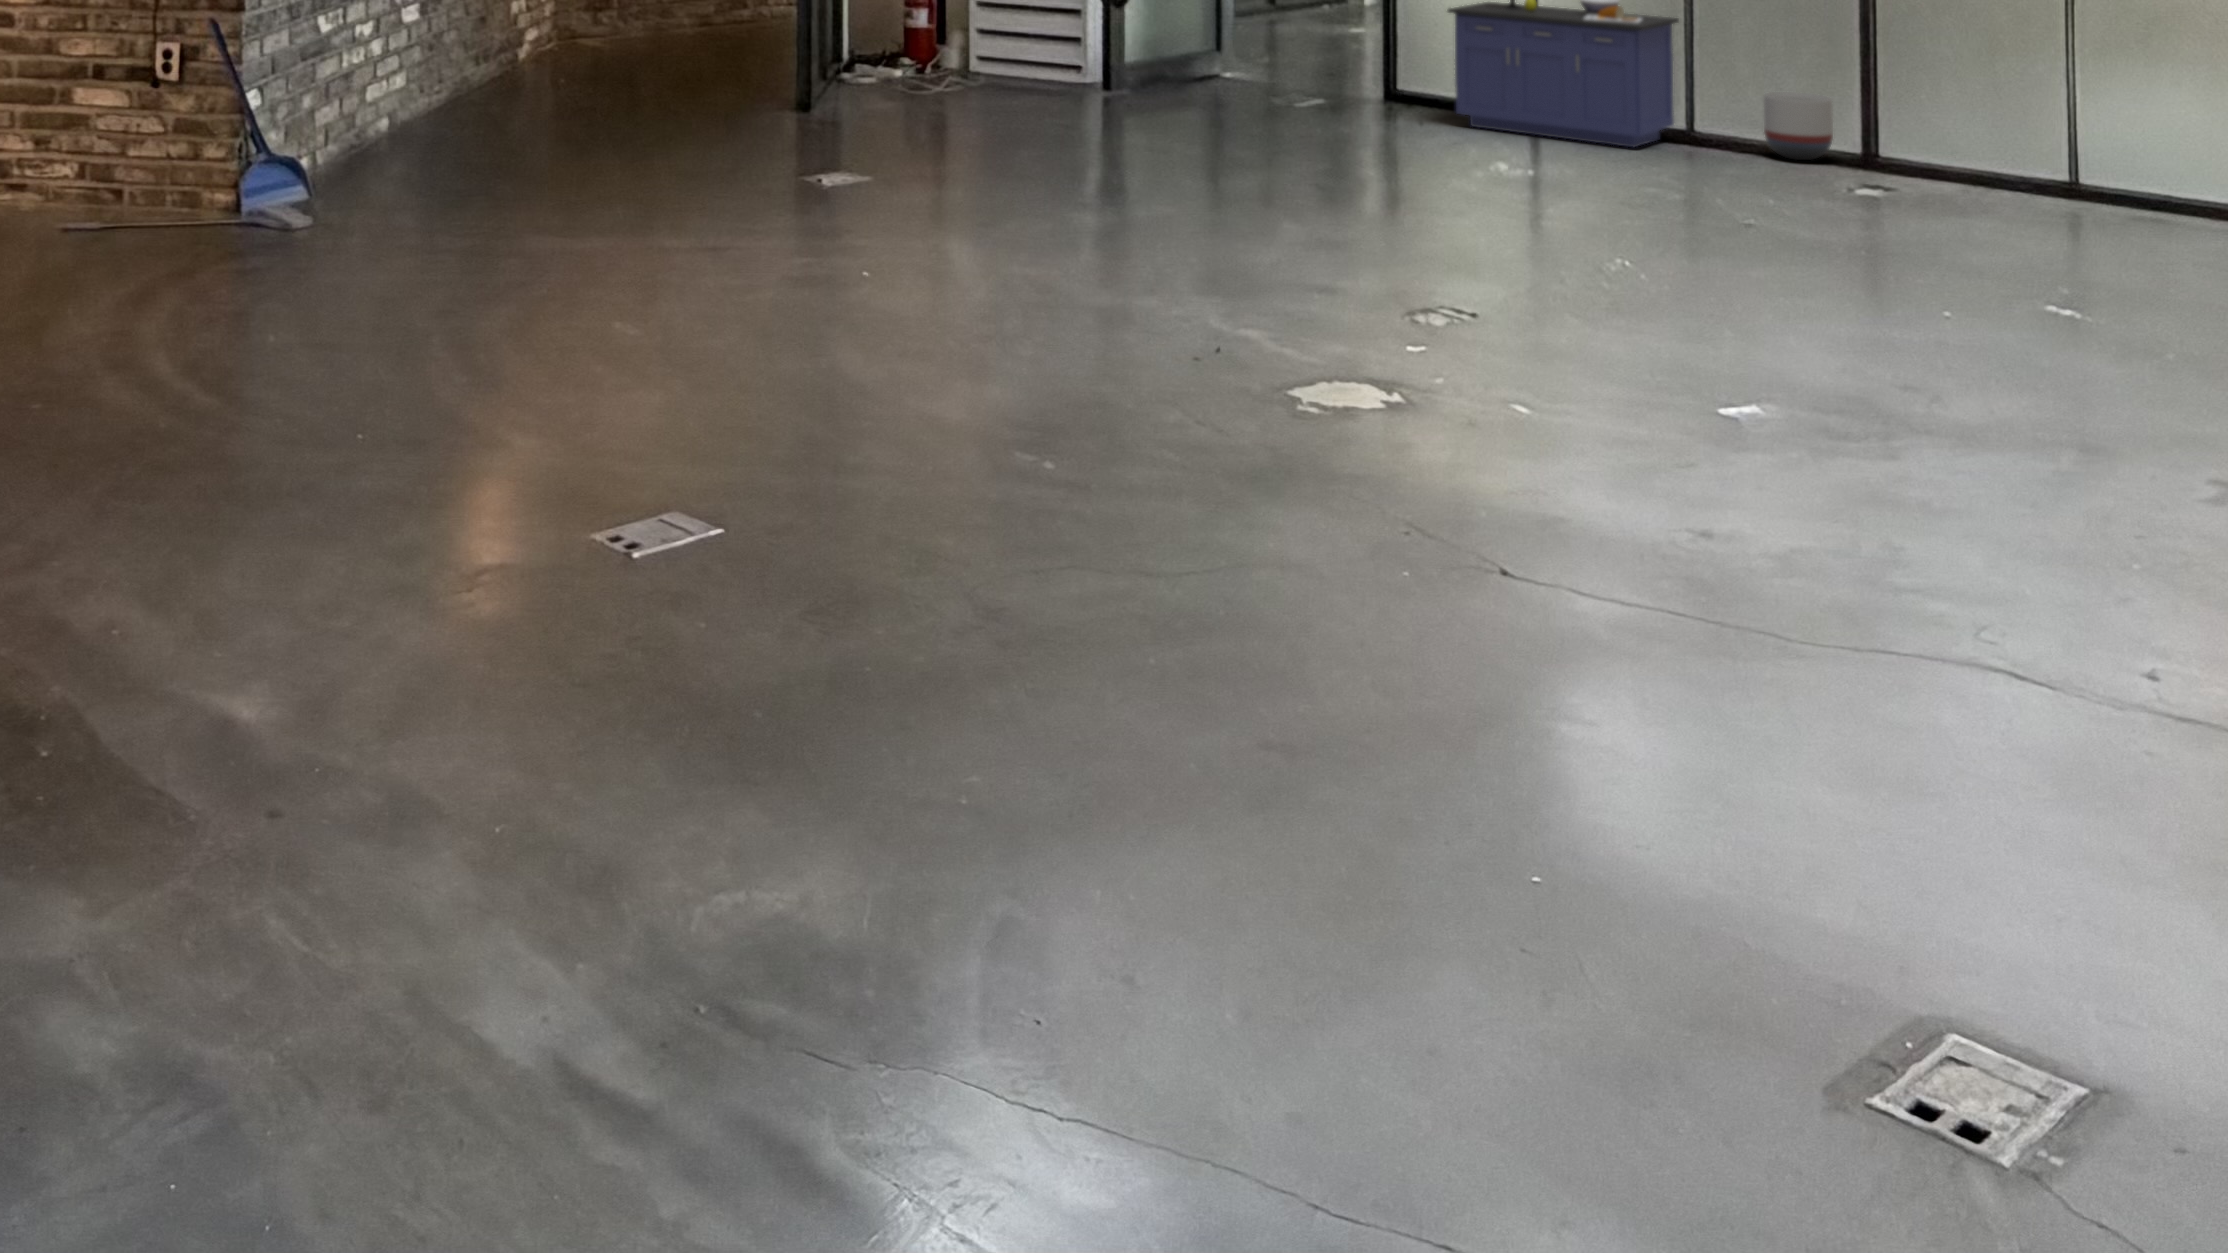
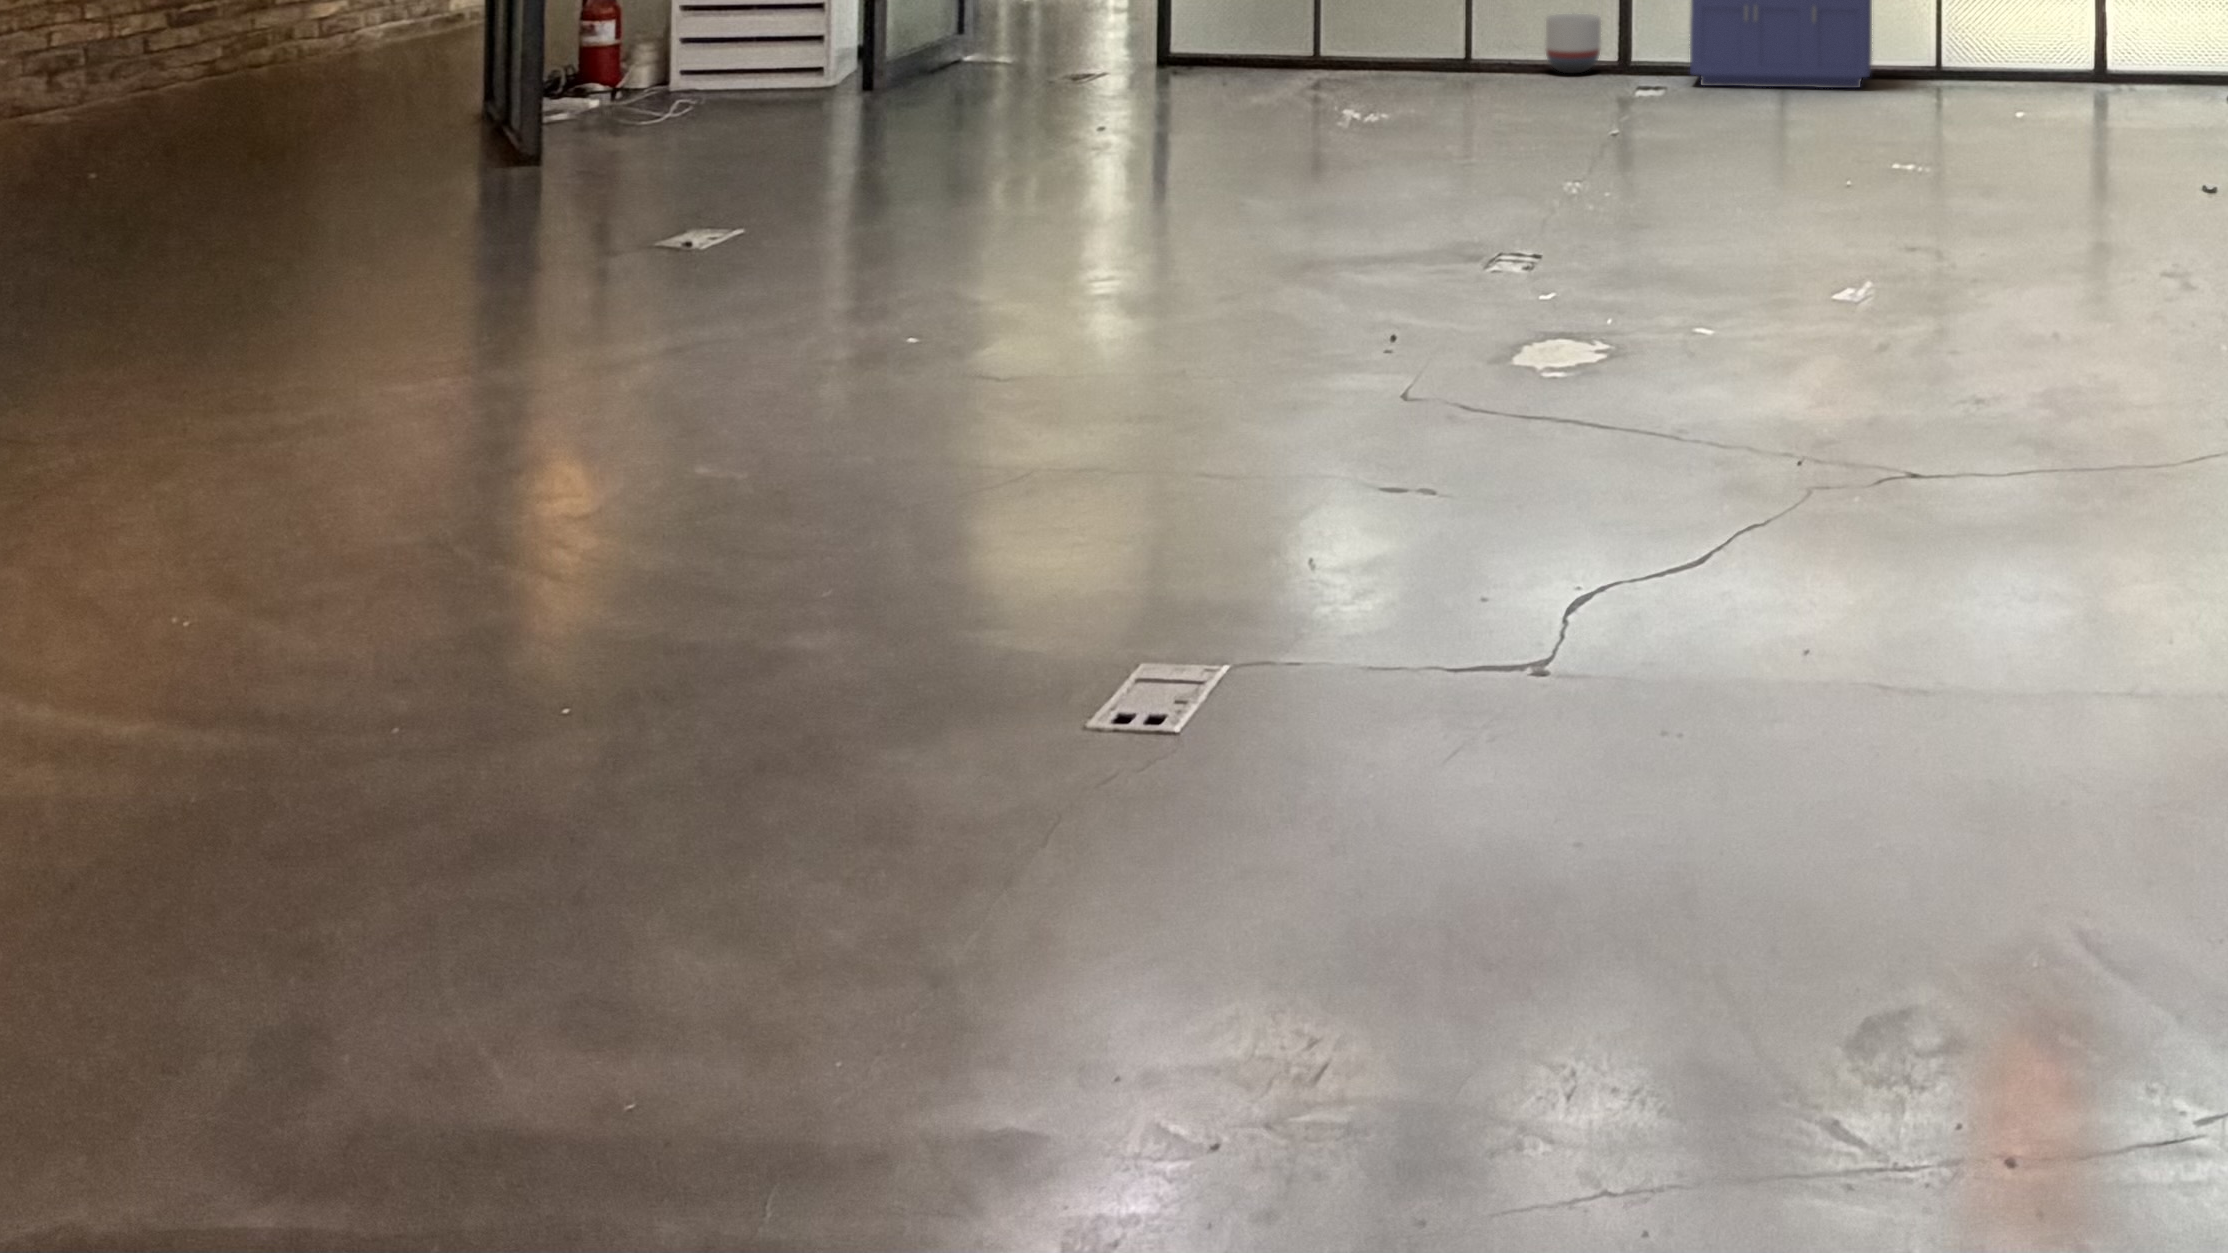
storage cabinet: present [1448,0,1679,147] -> present [1690,0,1872,88]

